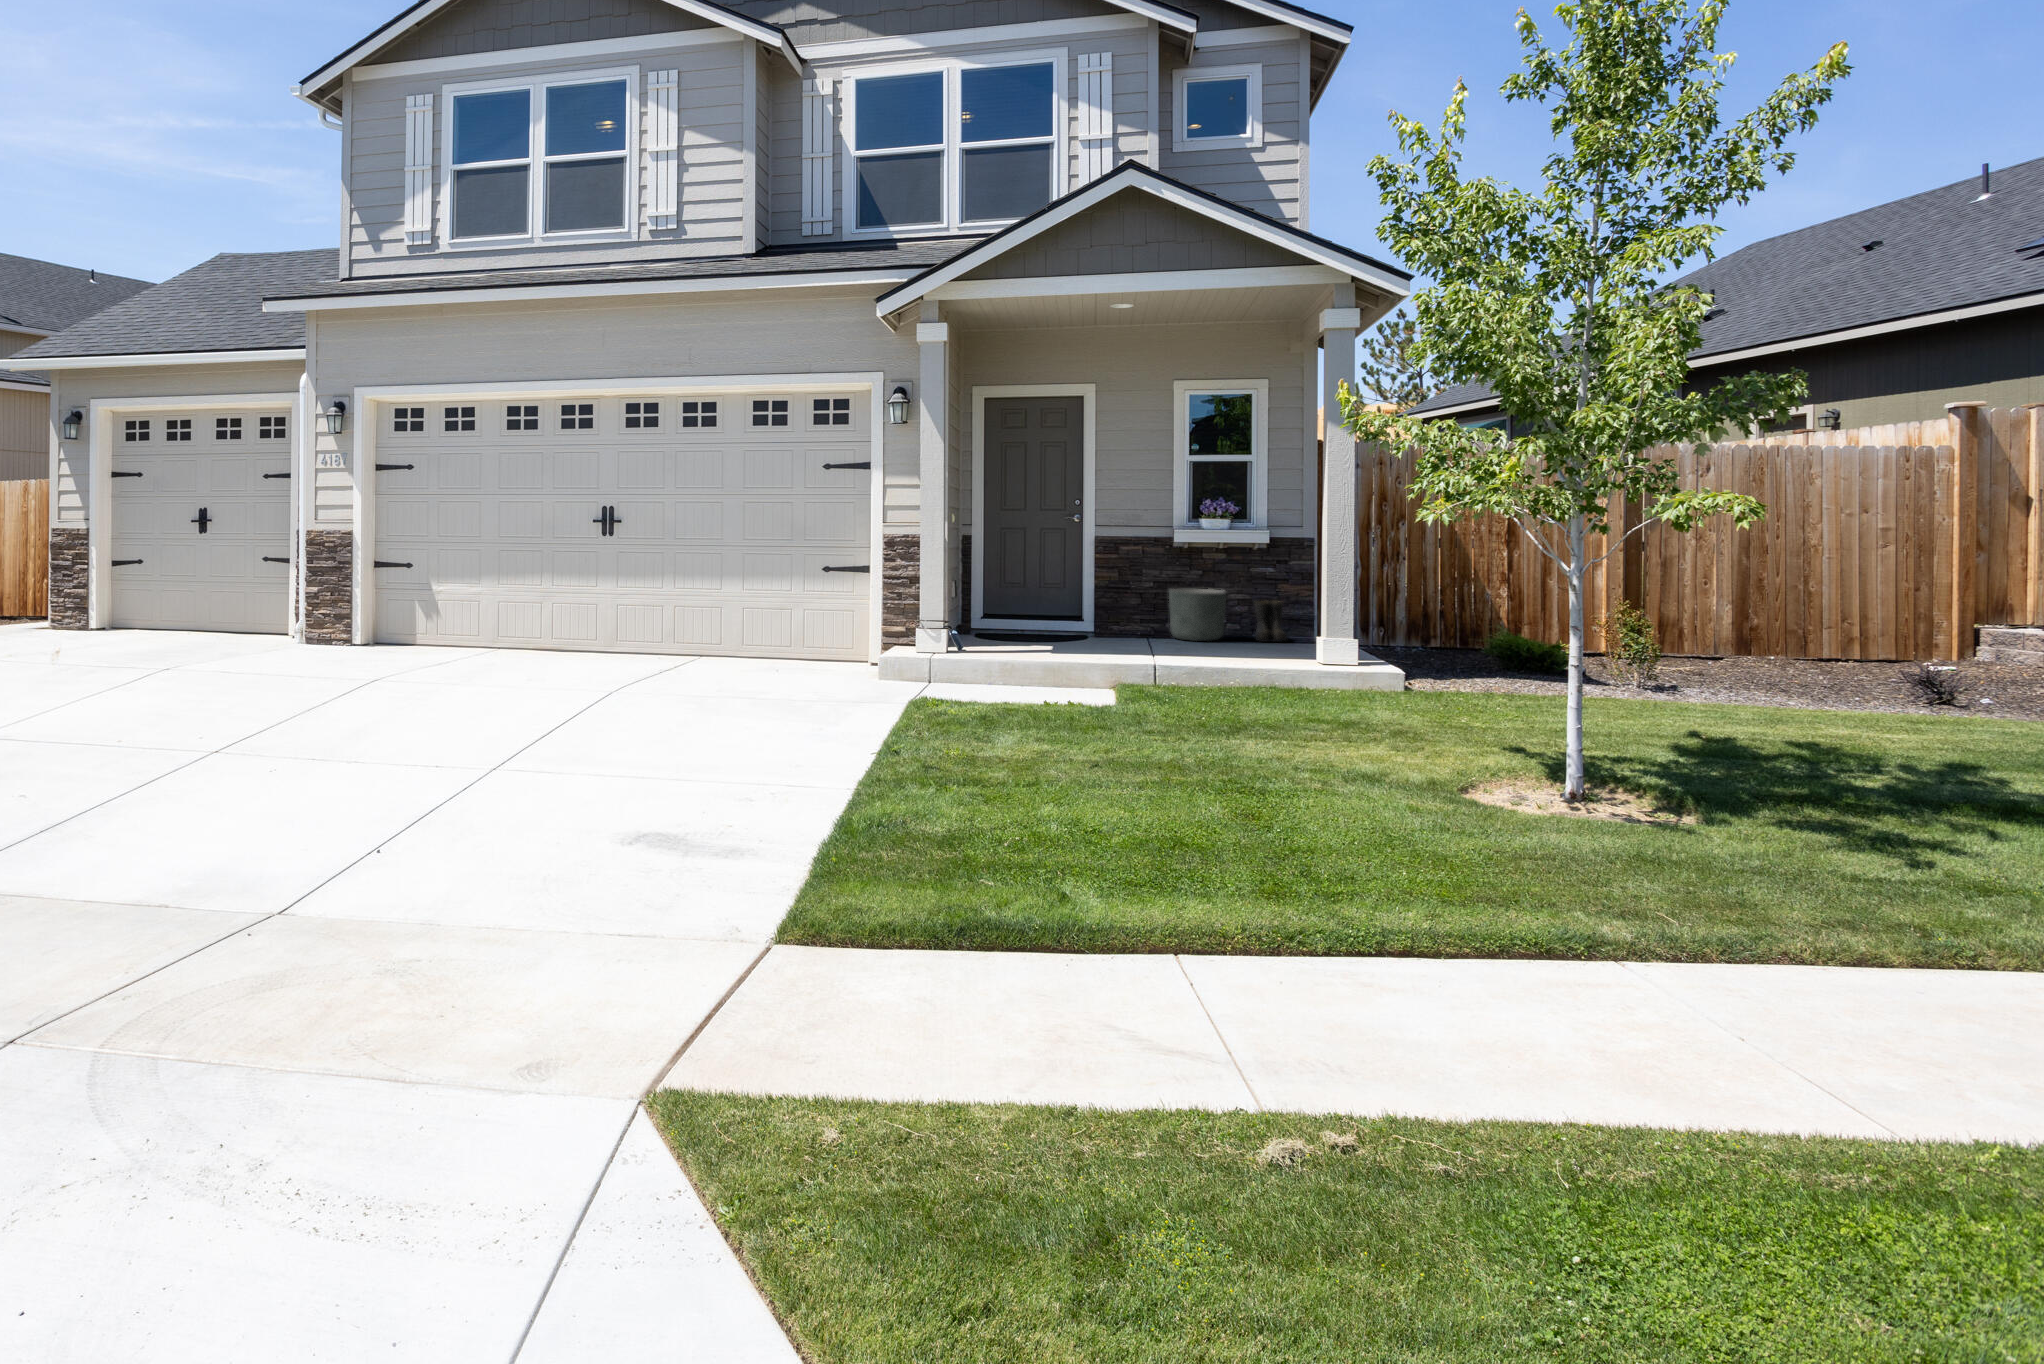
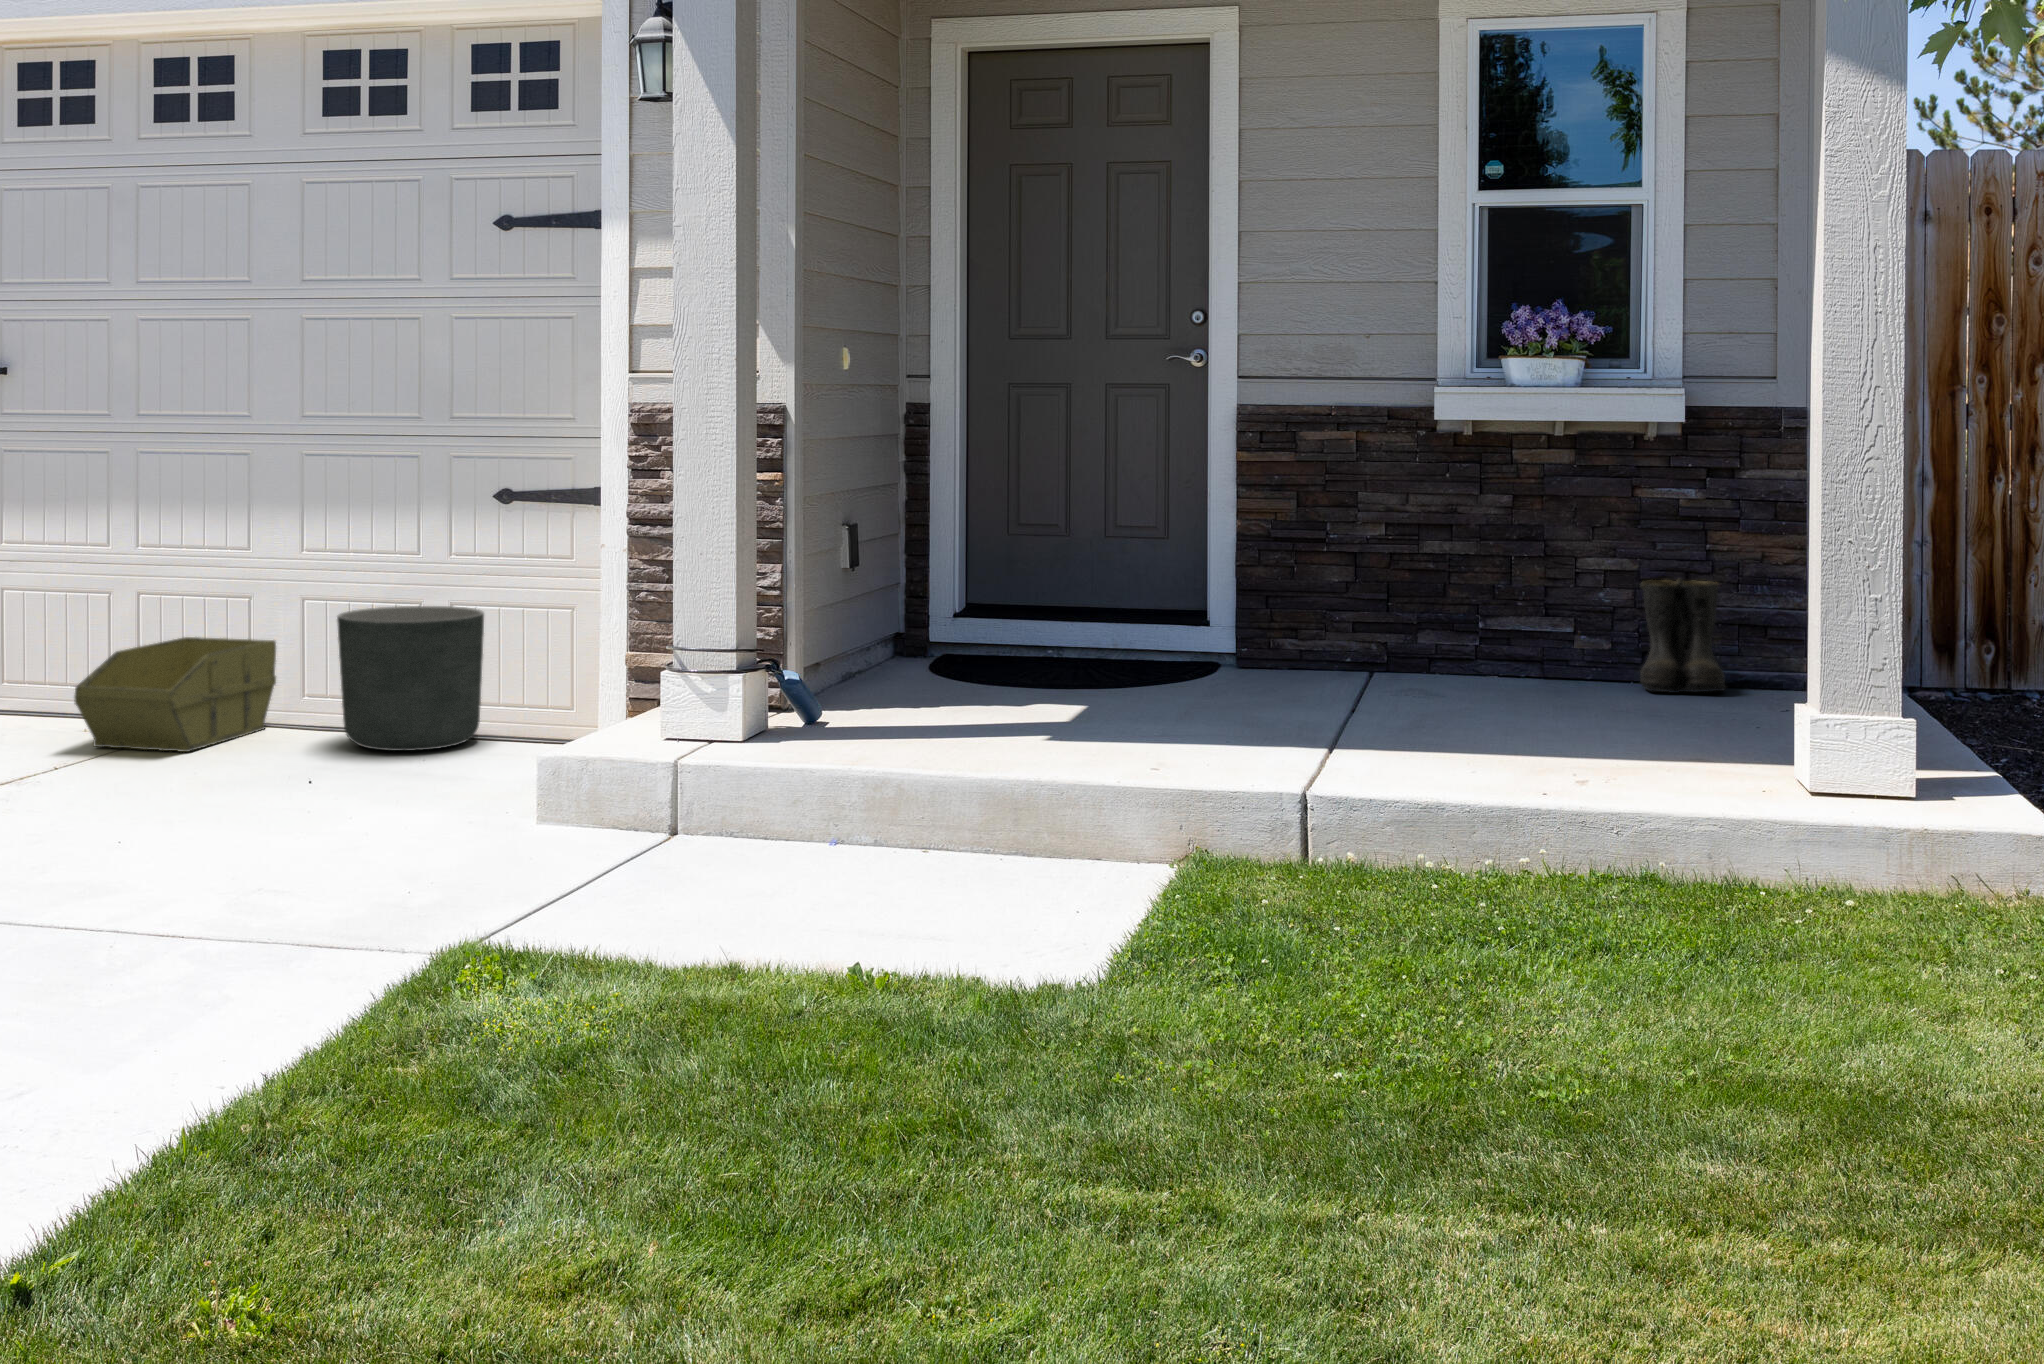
planter: present [1169,589,1227,641] -> present [337,606,484,751]
storage bin: none [675,625,733,666] -> present [74,637,276,752]

